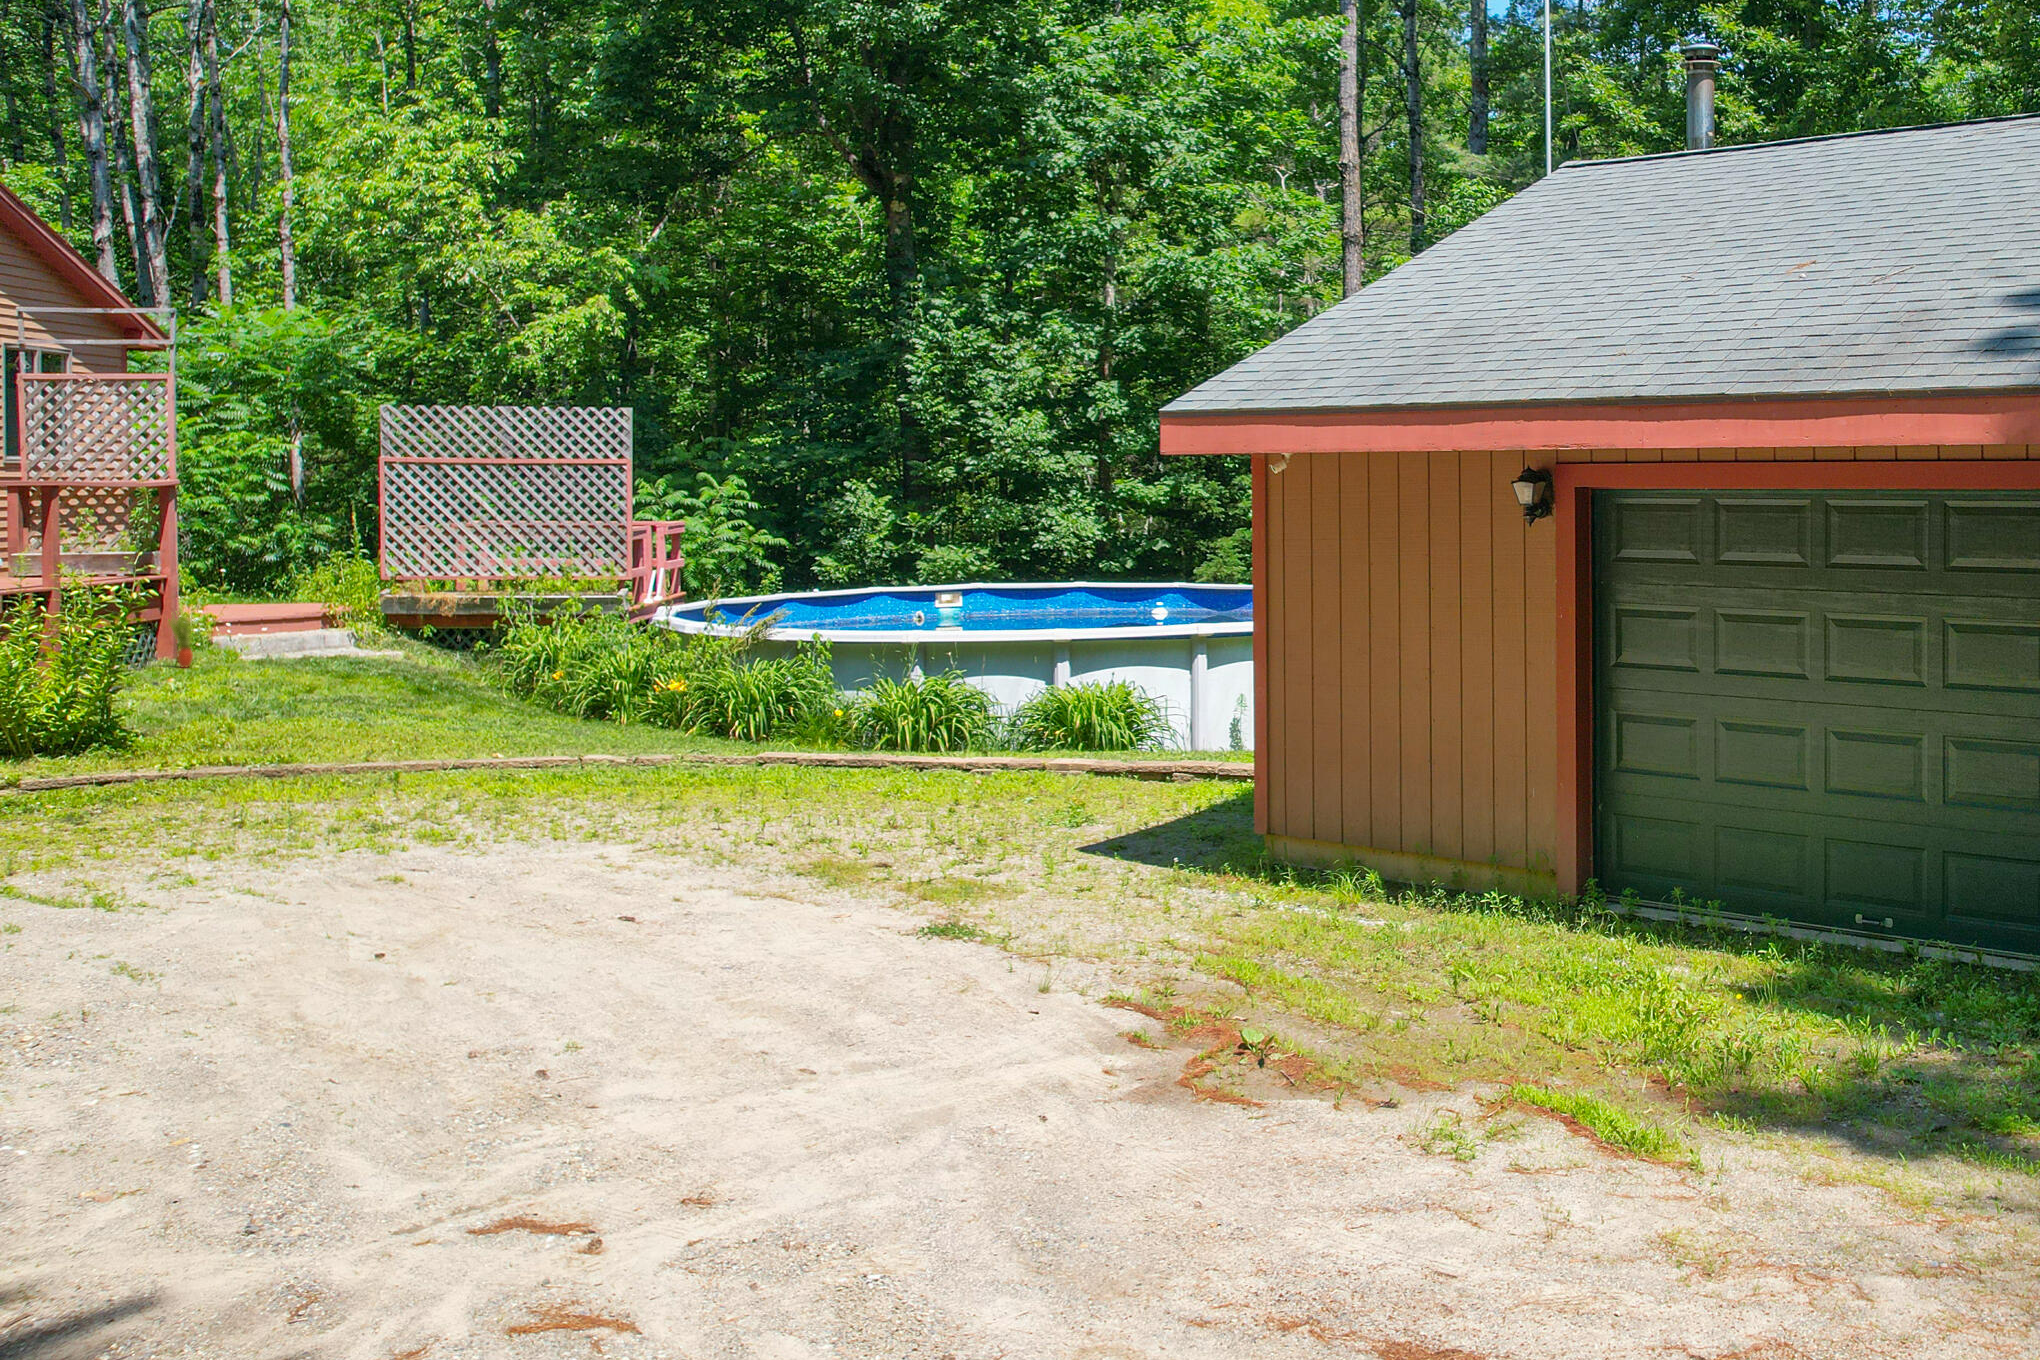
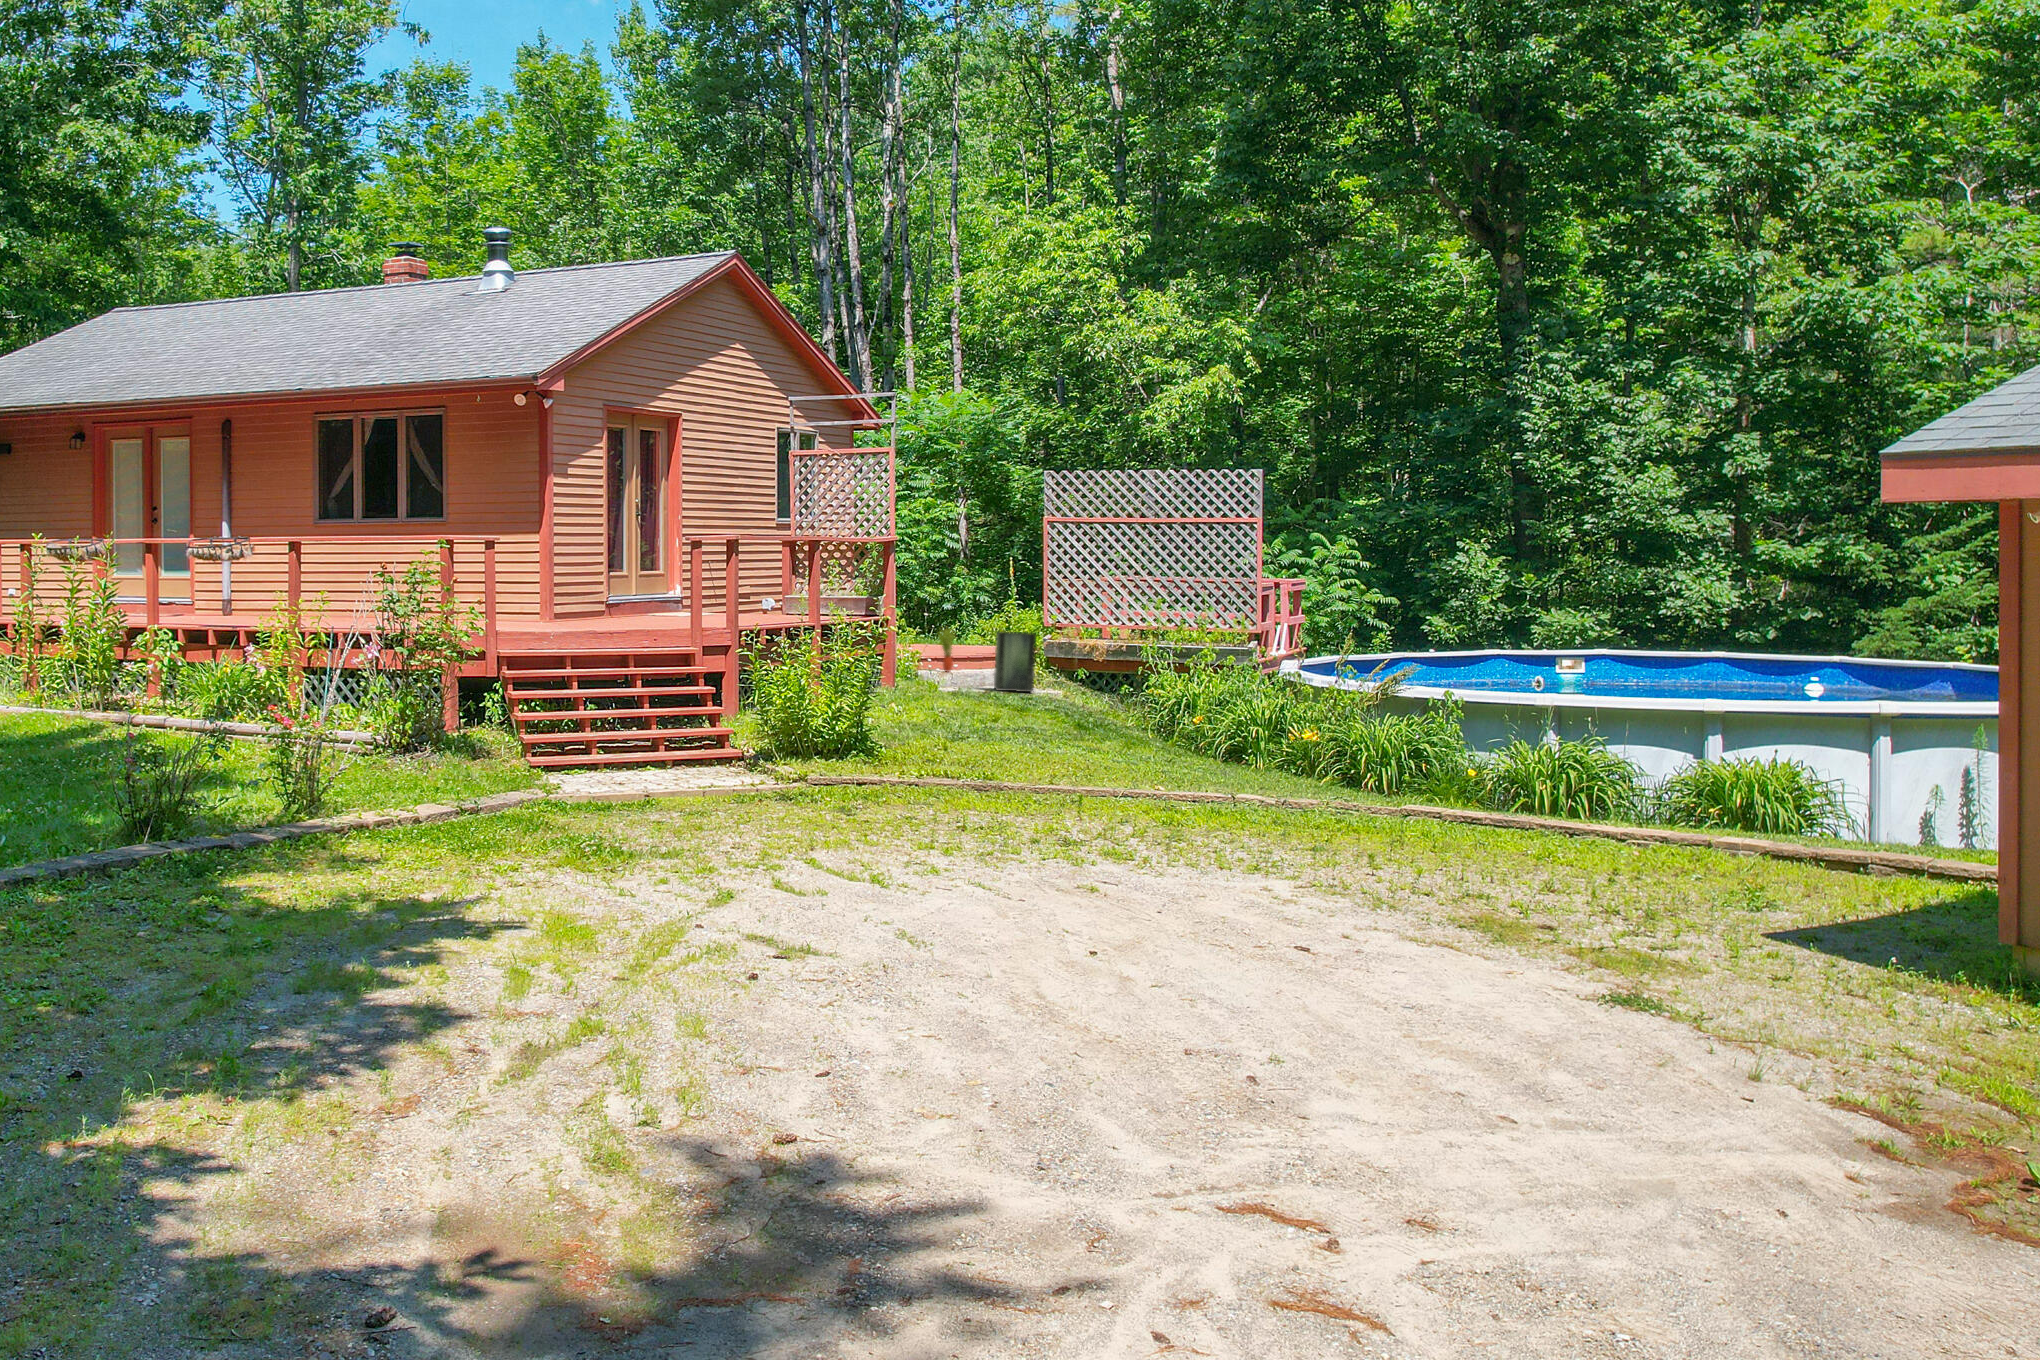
storage box: none [210,633,269,712] -> present [994,631,1036,692]

